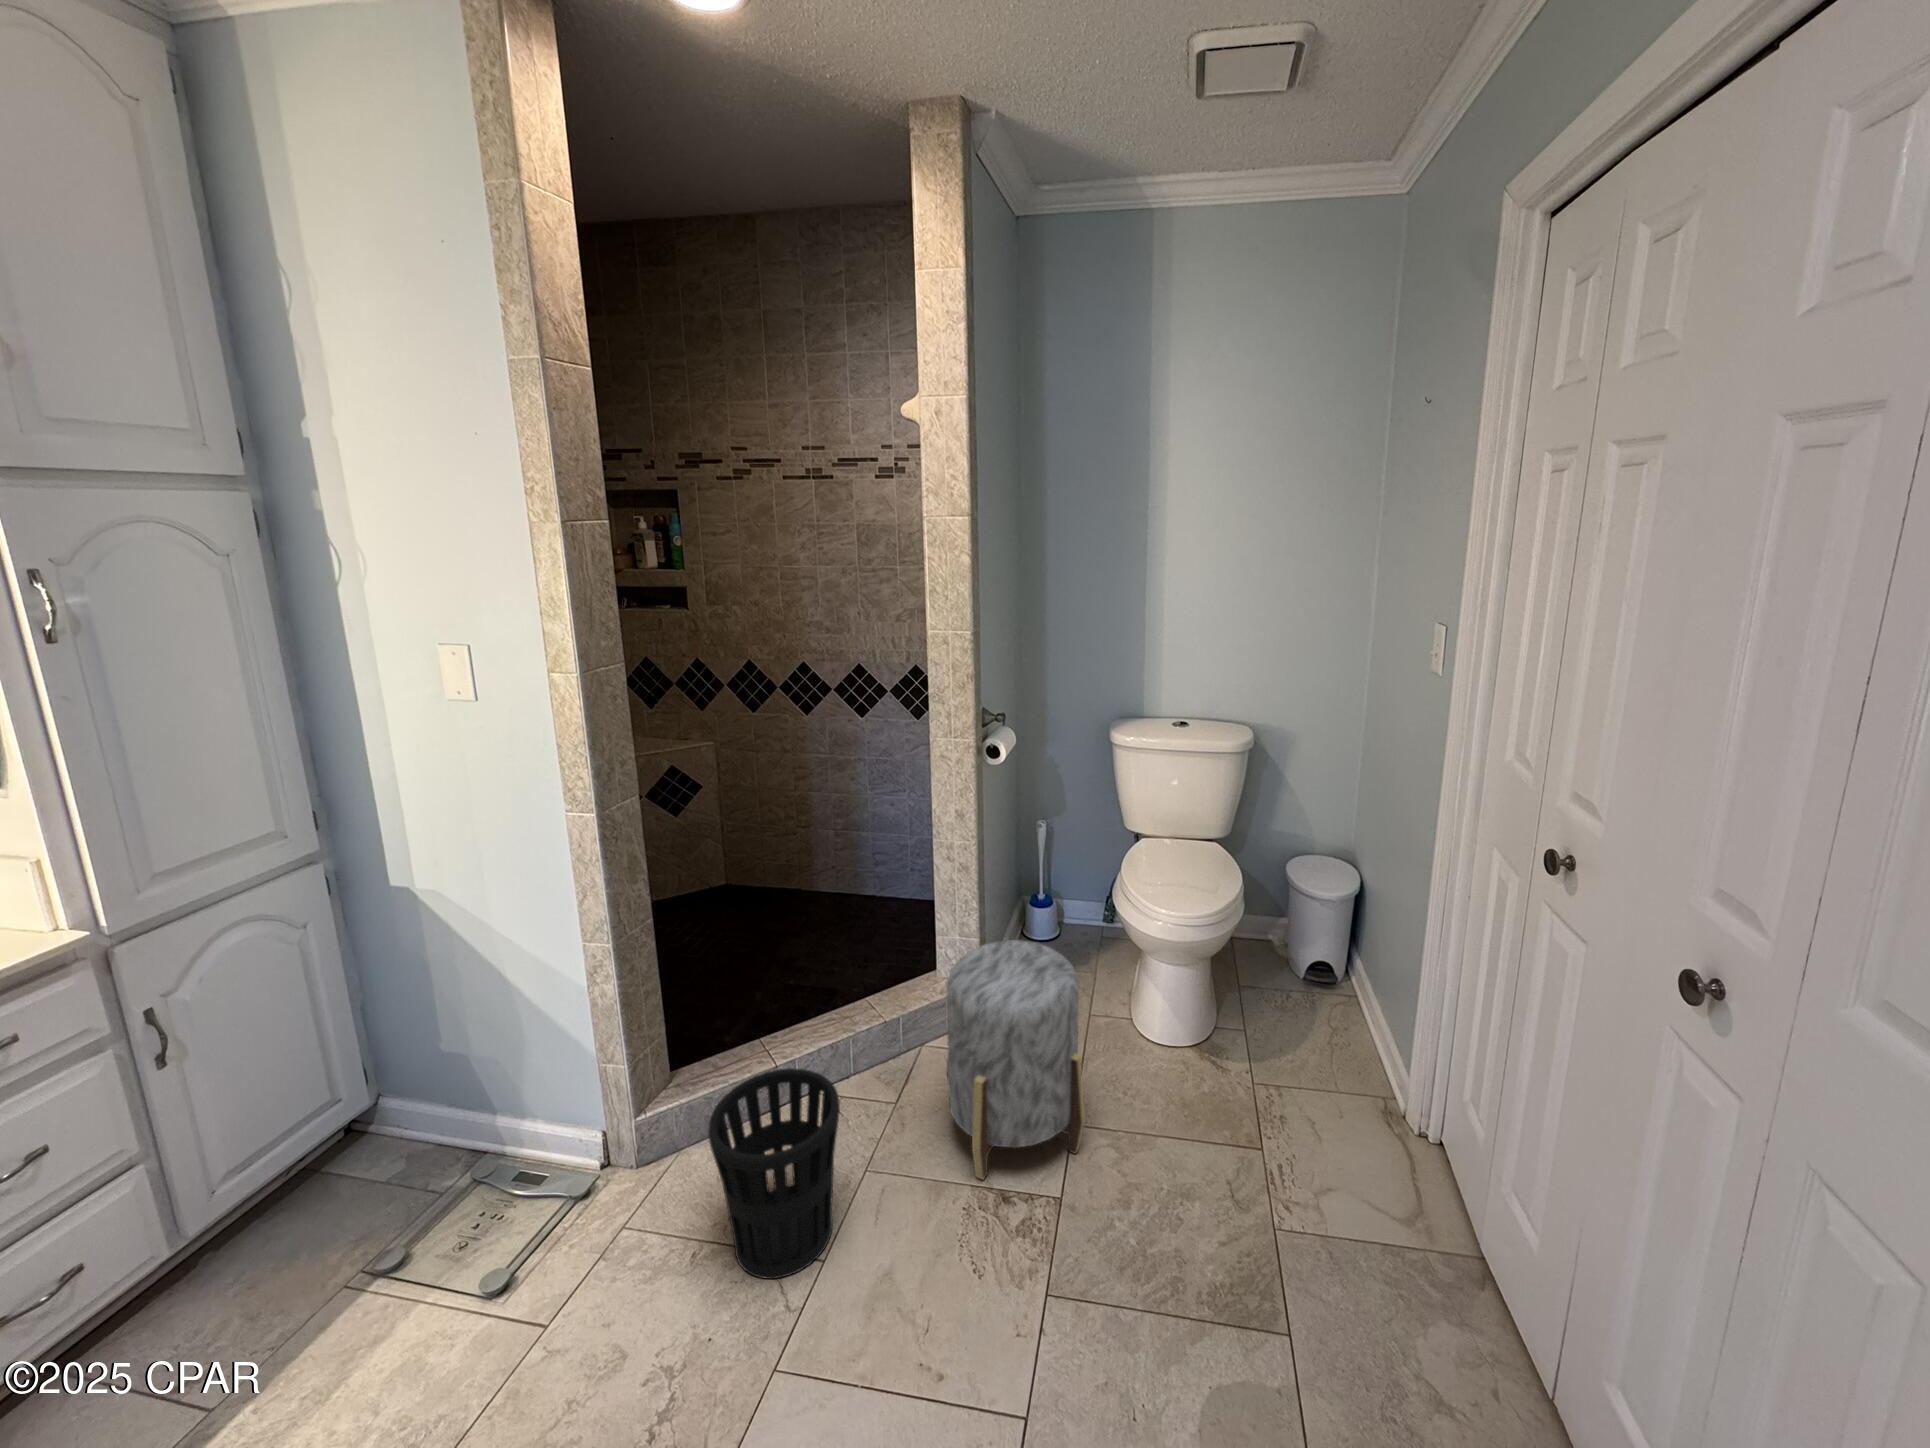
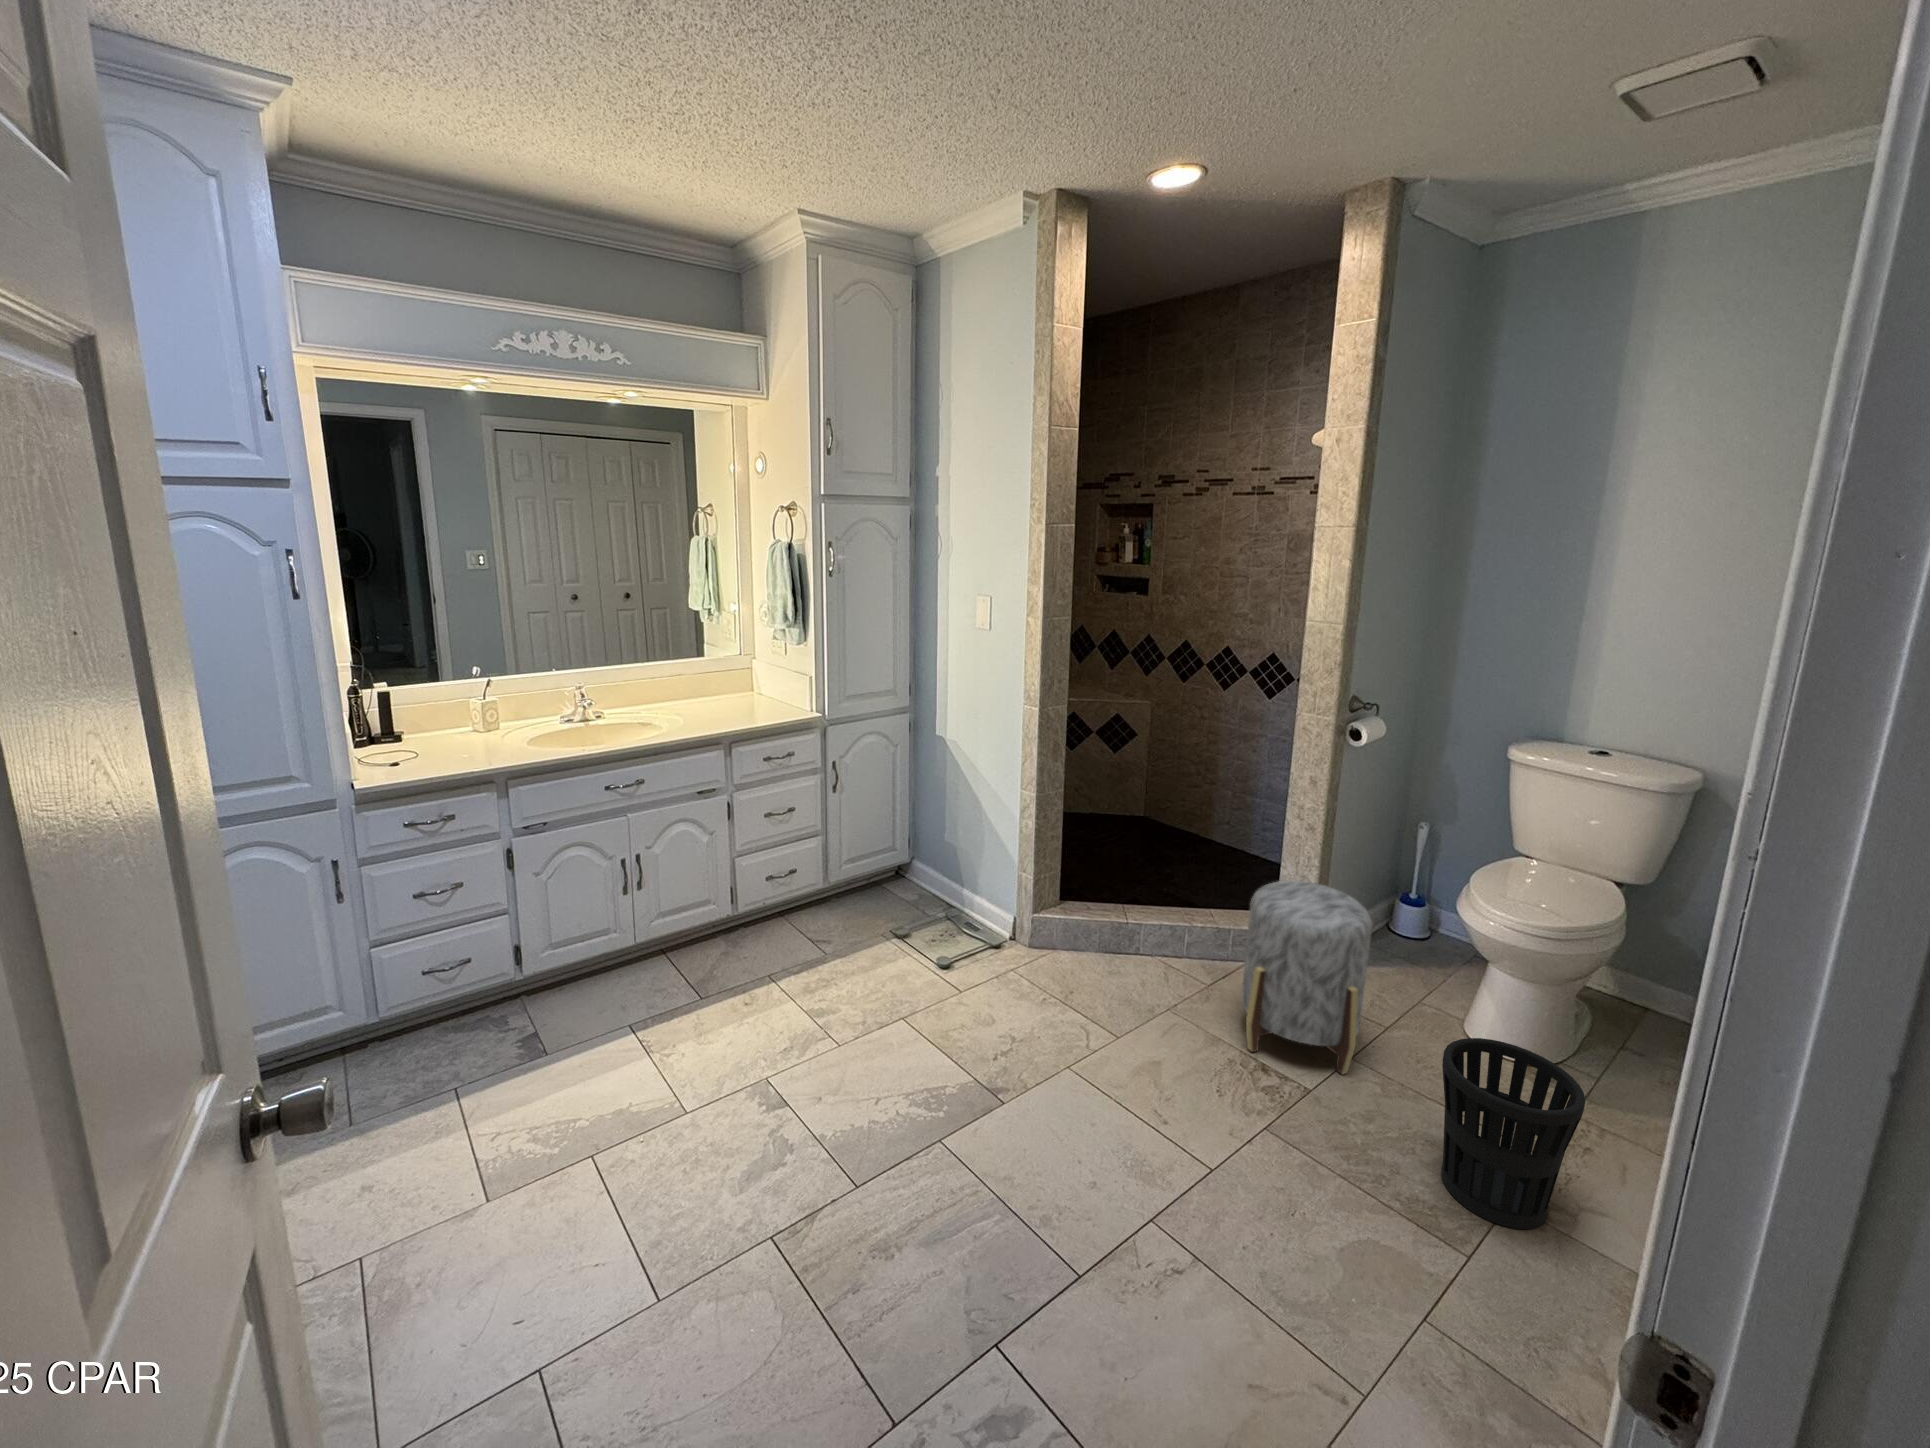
wastebasket: present [708,1068,840,1279] -> present [1441,1038,1585,1229]

